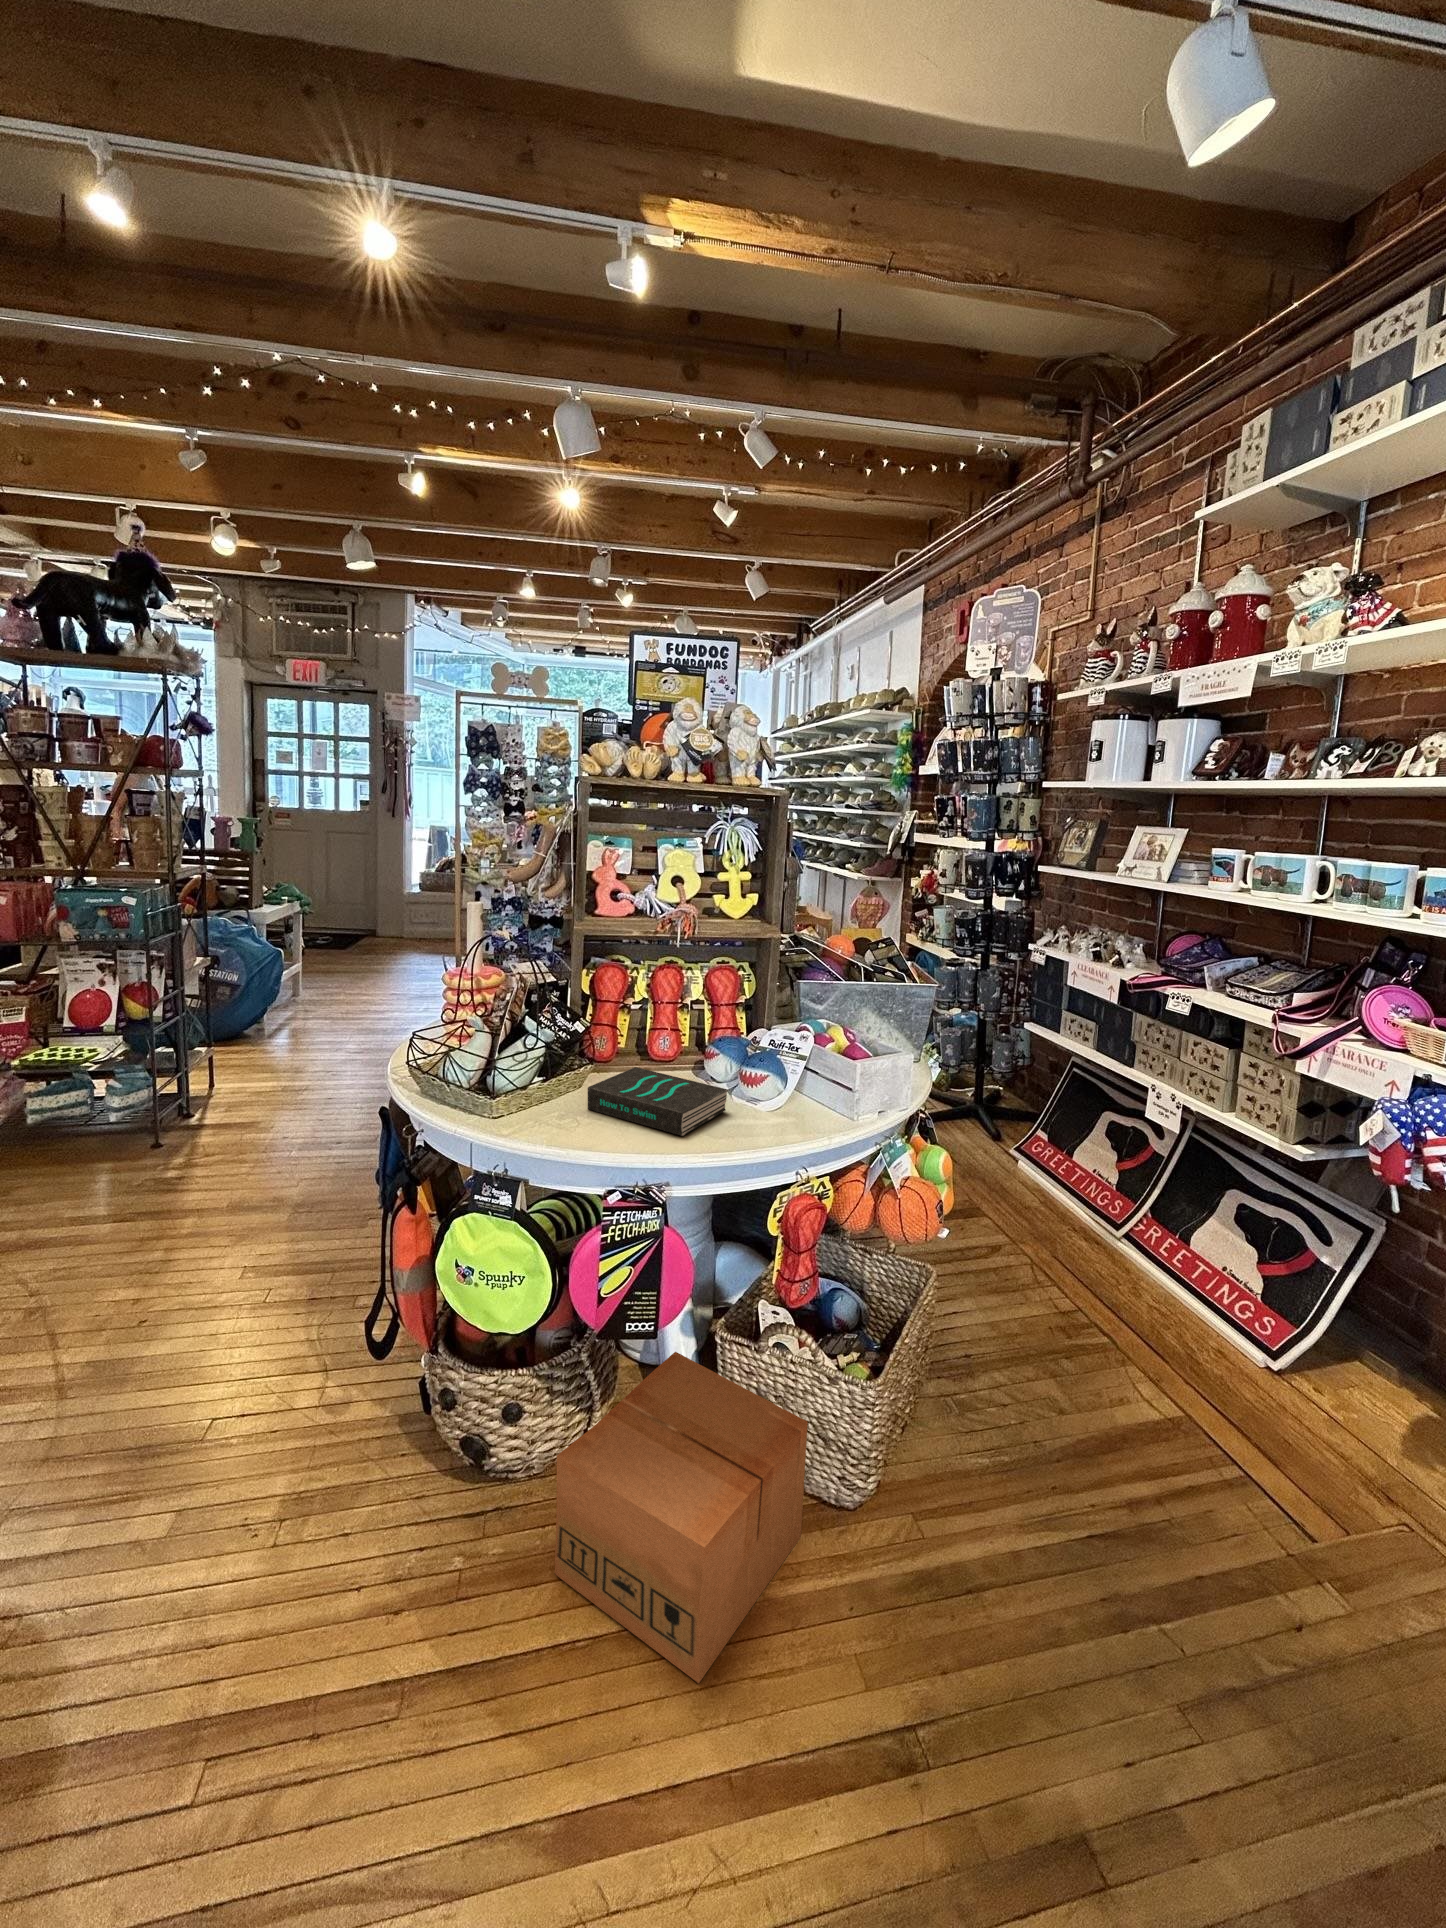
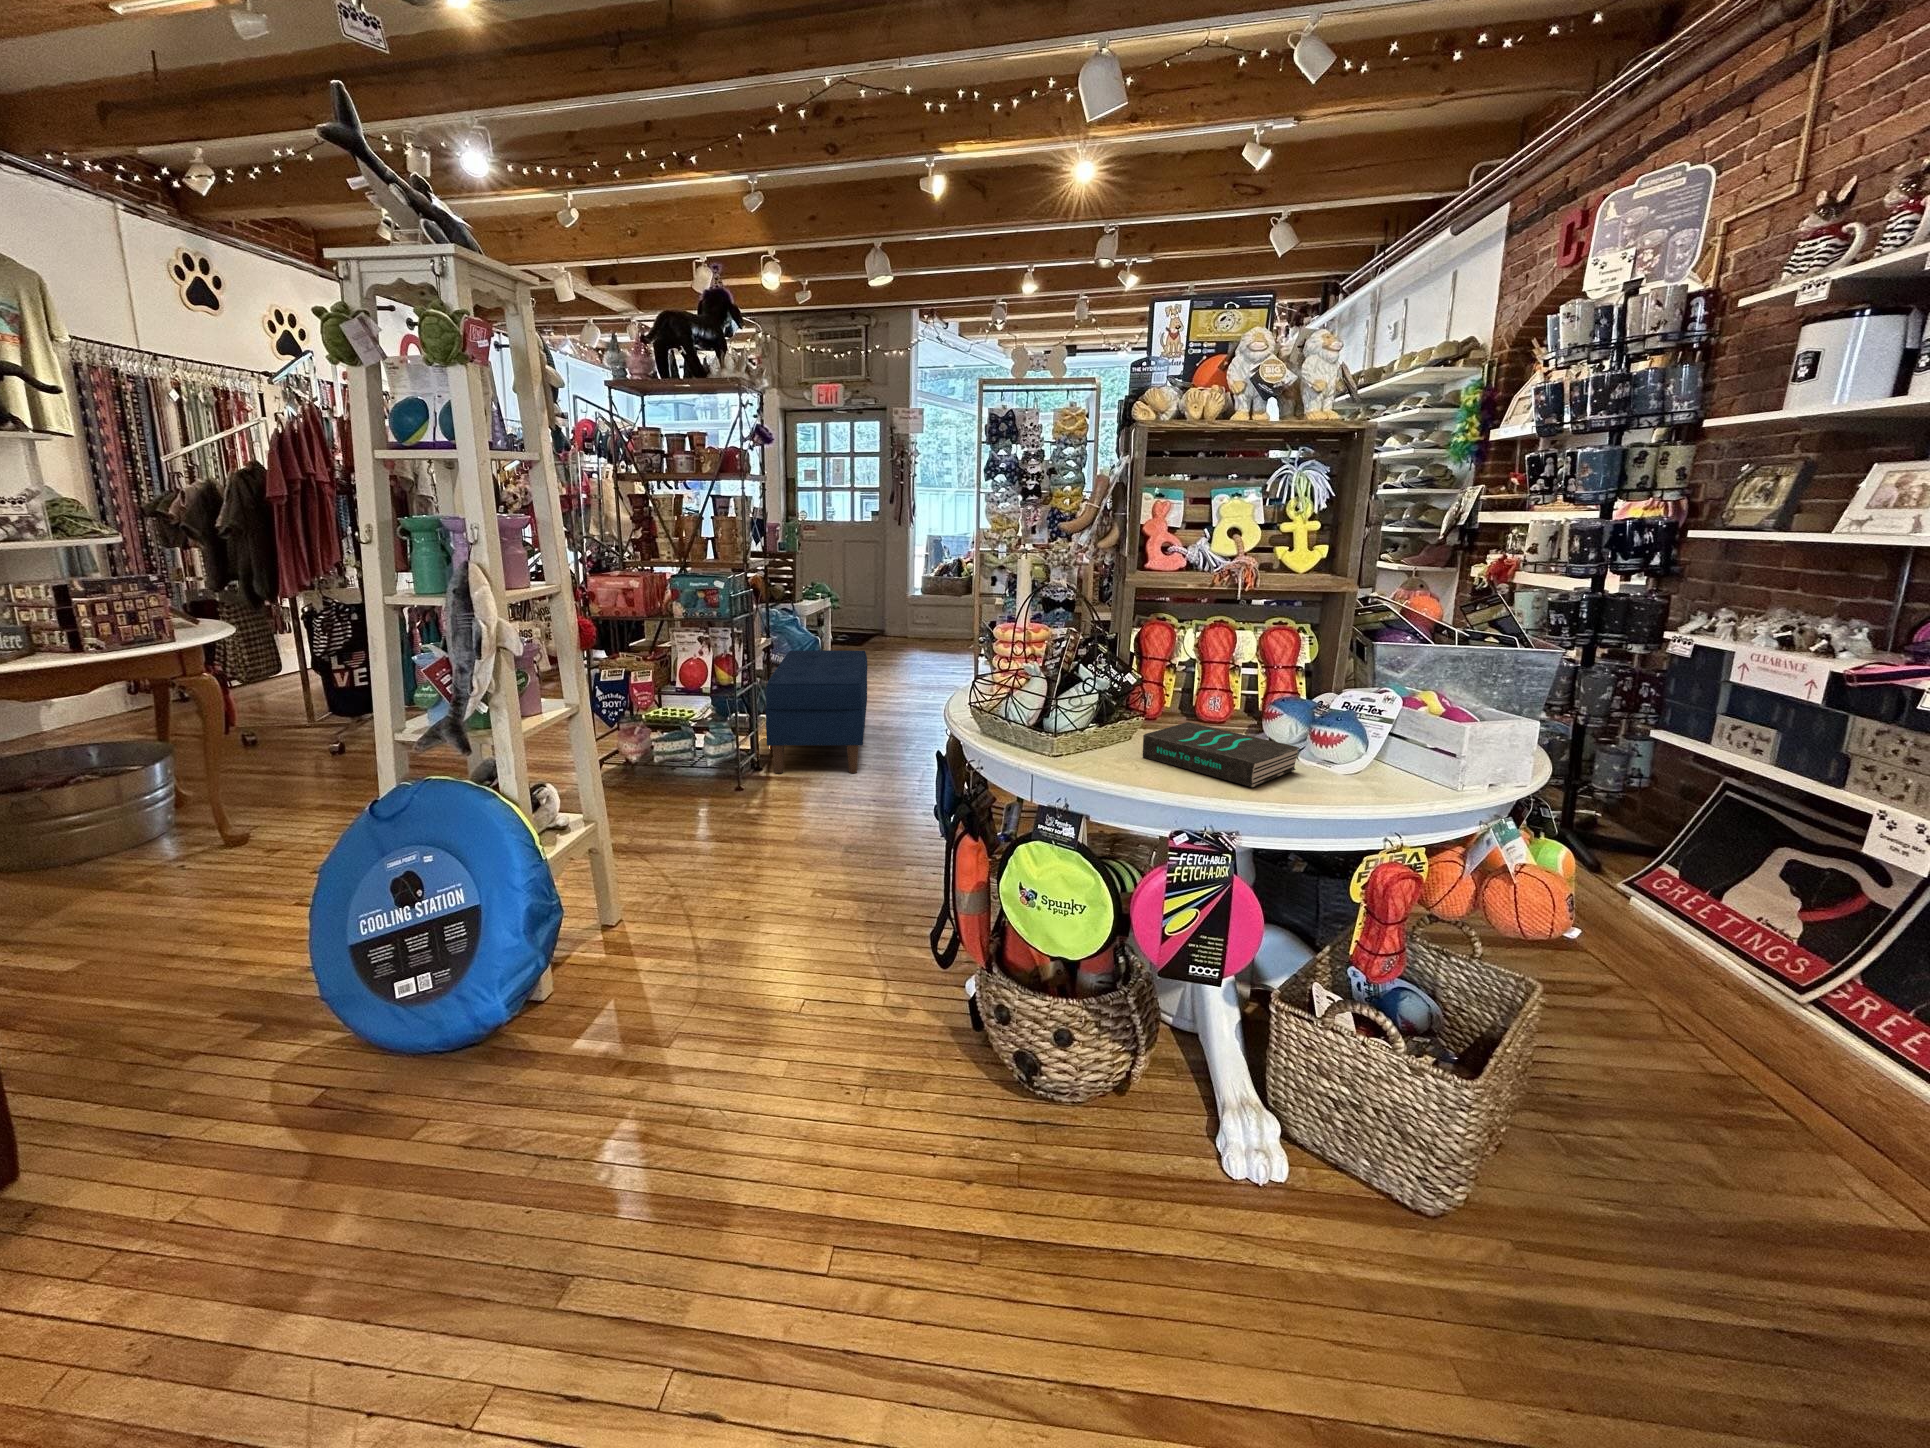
bench: none [197,967,342,1123] -> present [765,650,867,773]
cardboard box: present [555,1352,808,1683] -> none [1108,1013,1390,1330]

